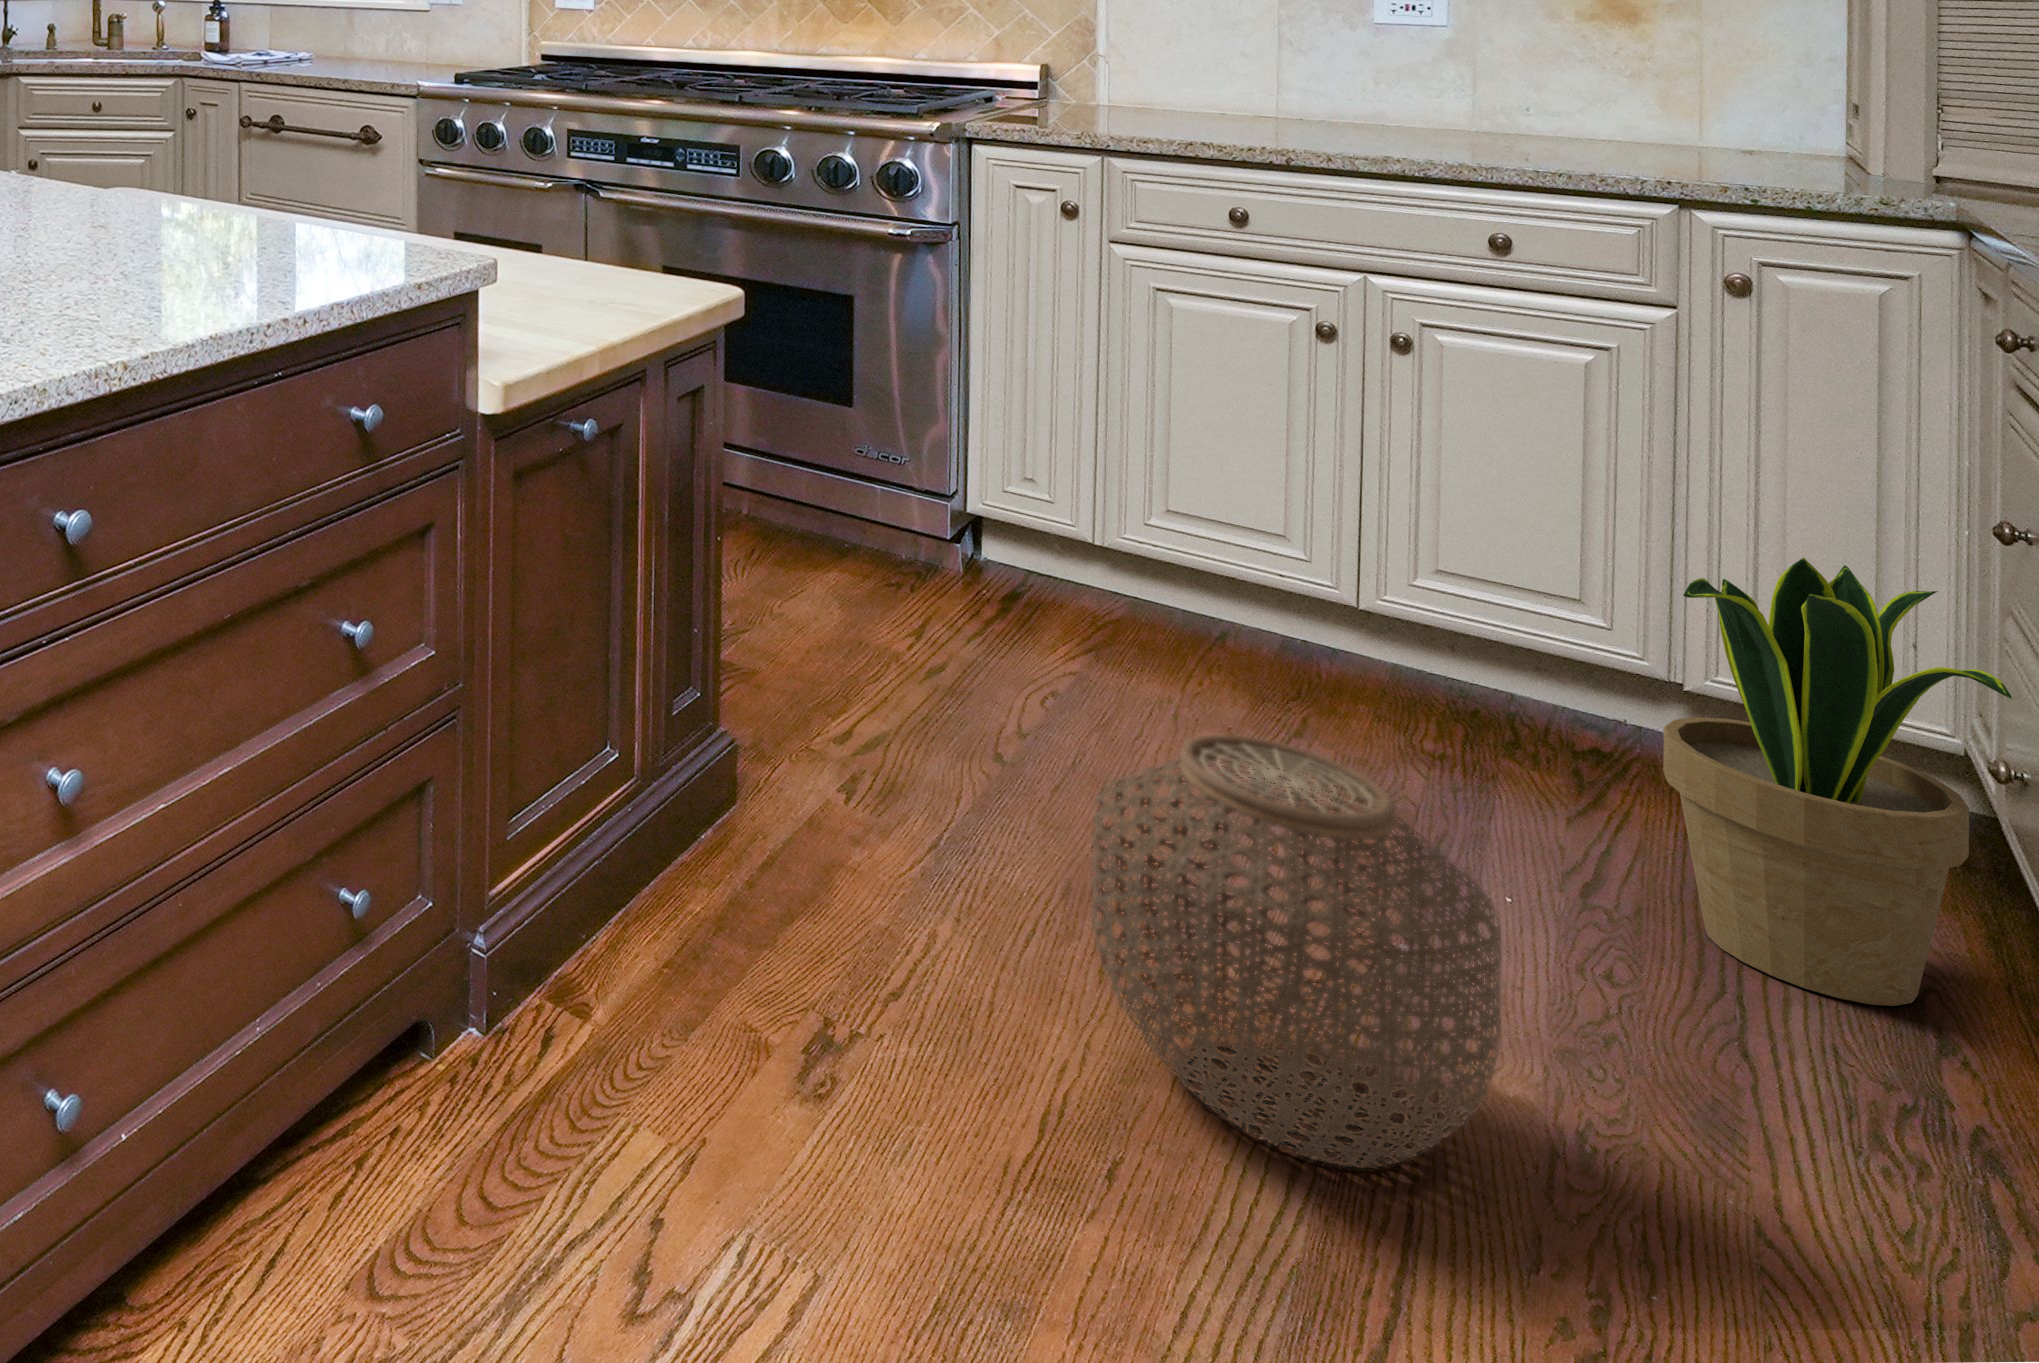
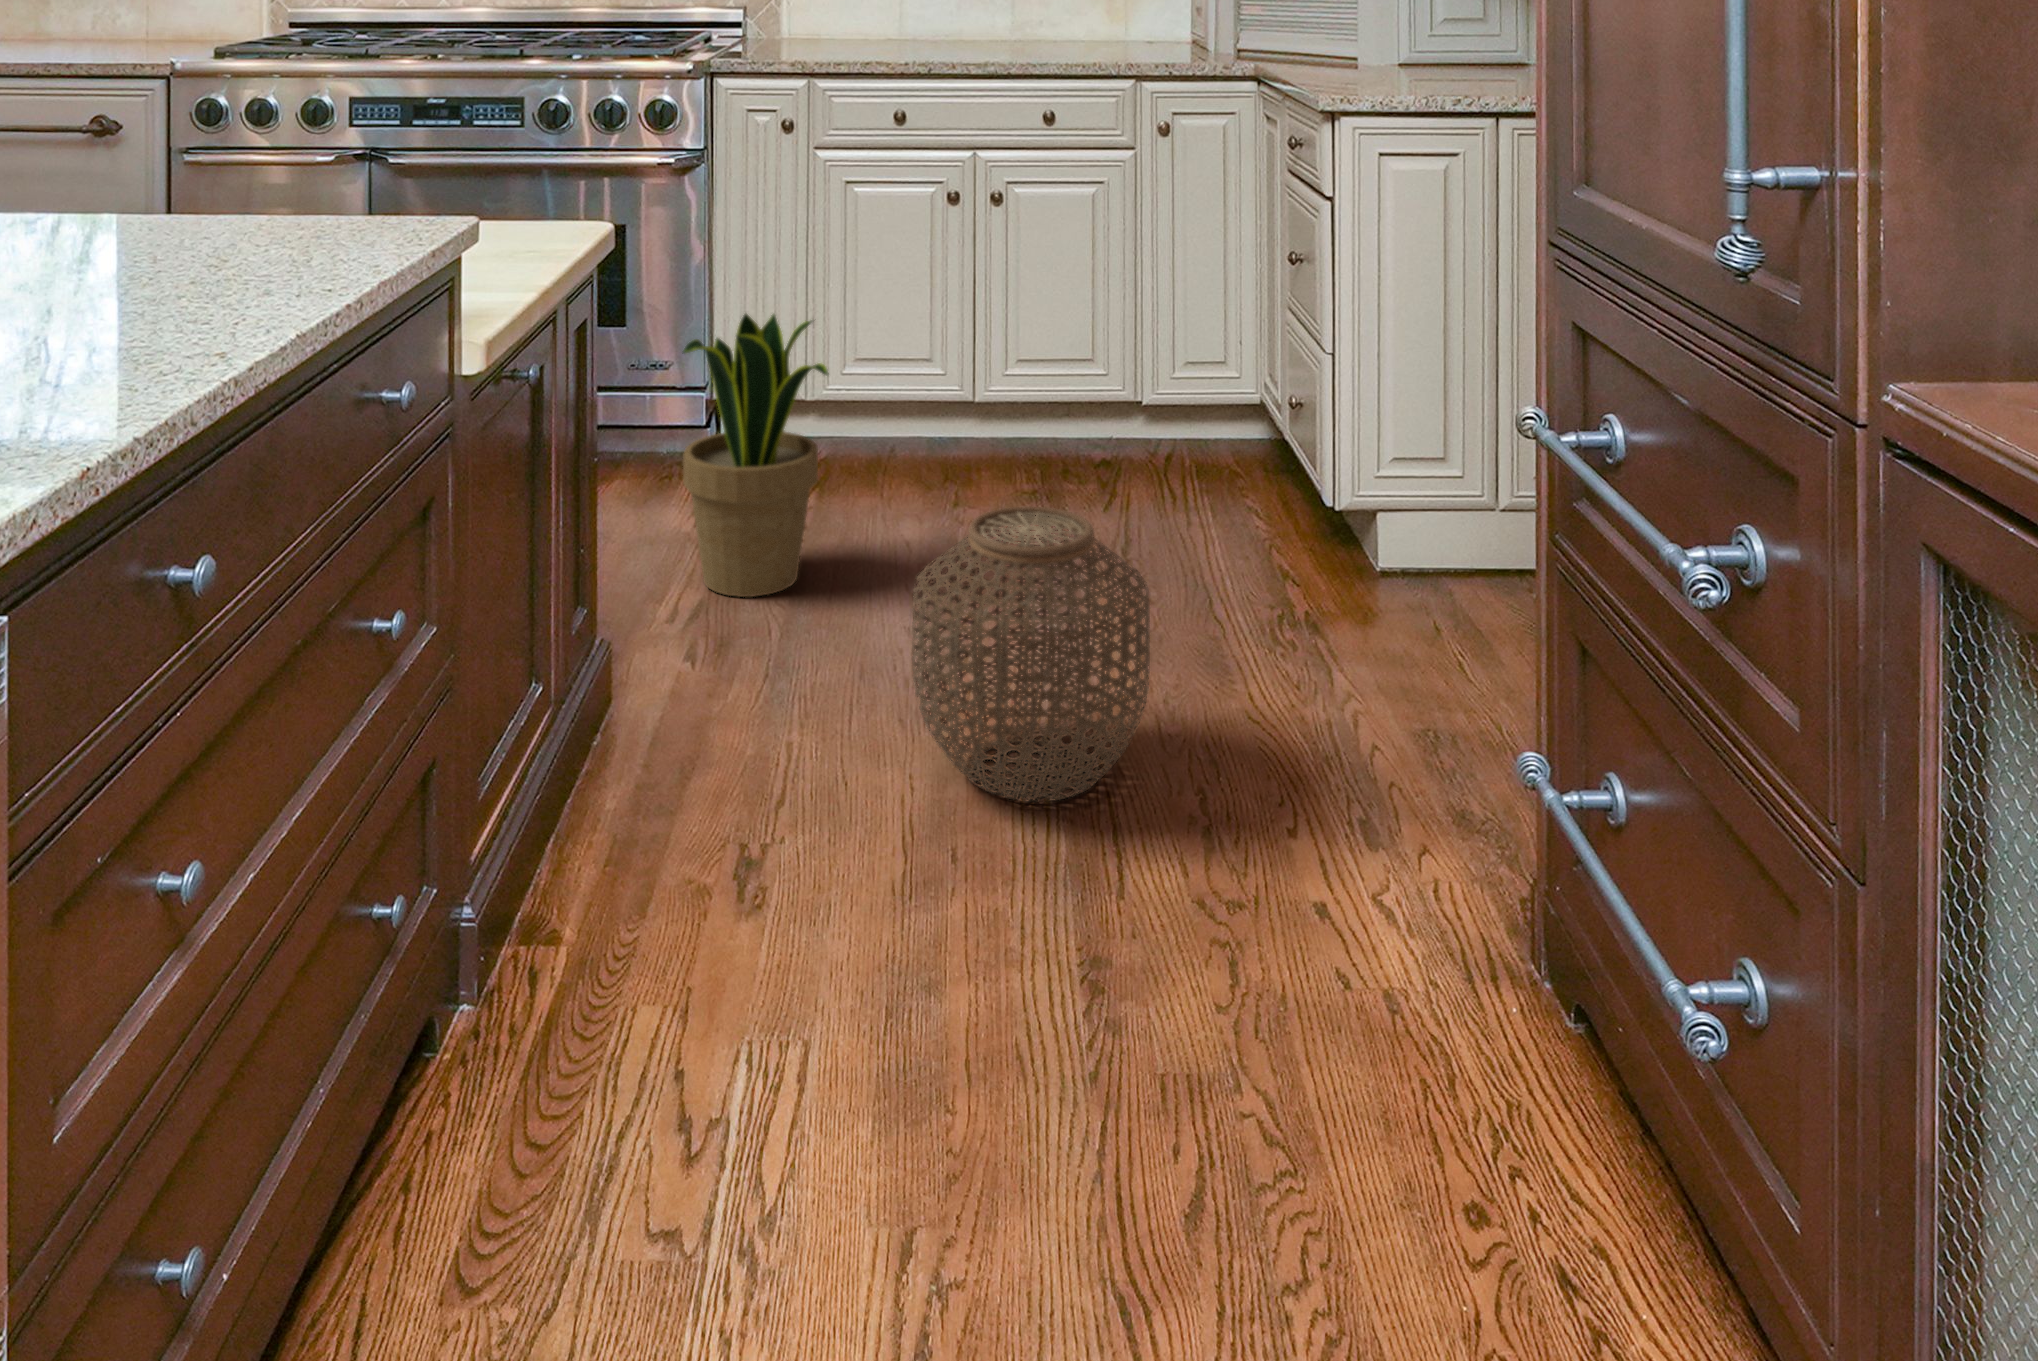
potted plant: present [1663,558,2012,1006] -> present [683,314,828,597]

